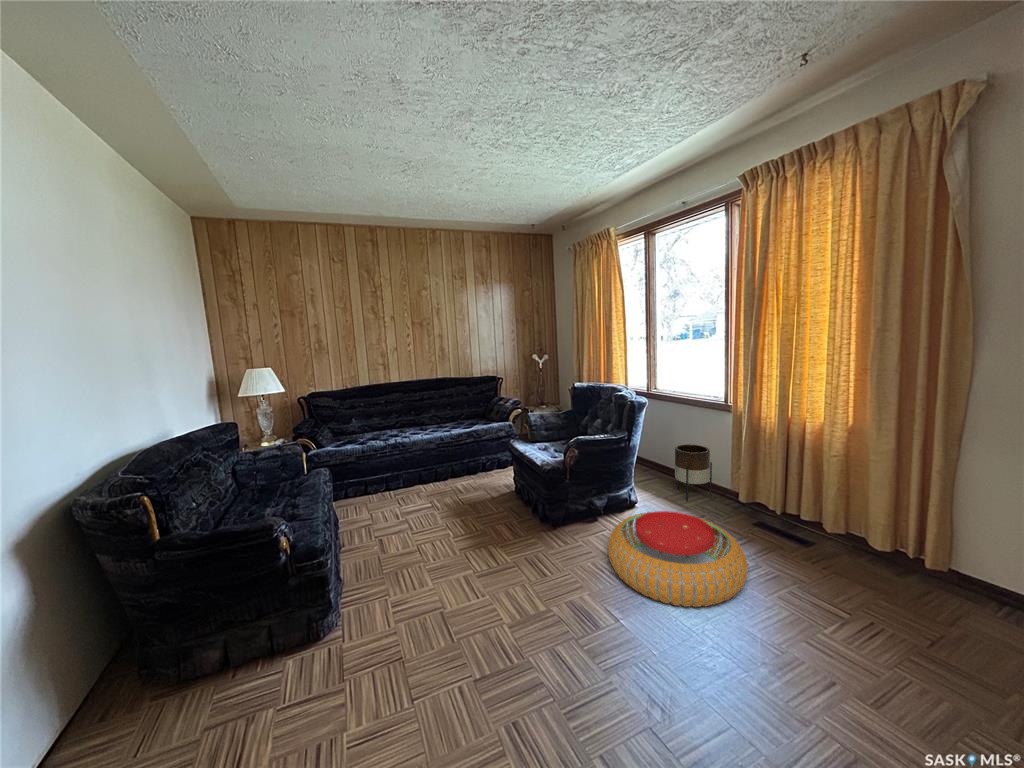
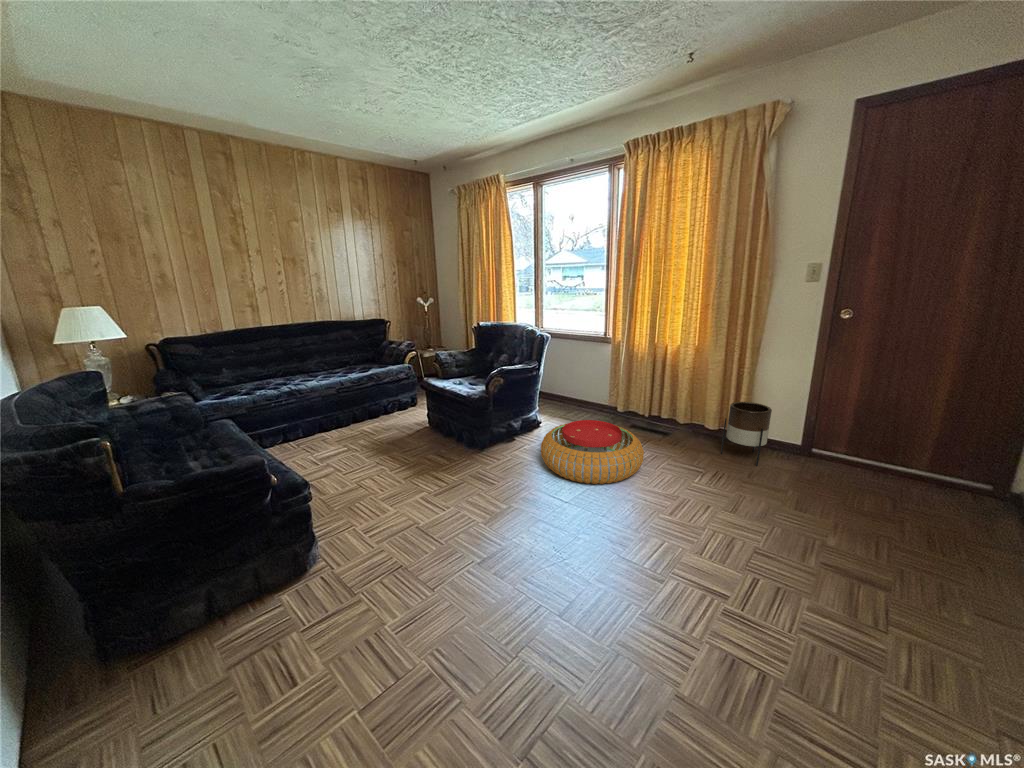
planter: present [675,444,712,501] -> present [721,402,772,466]

